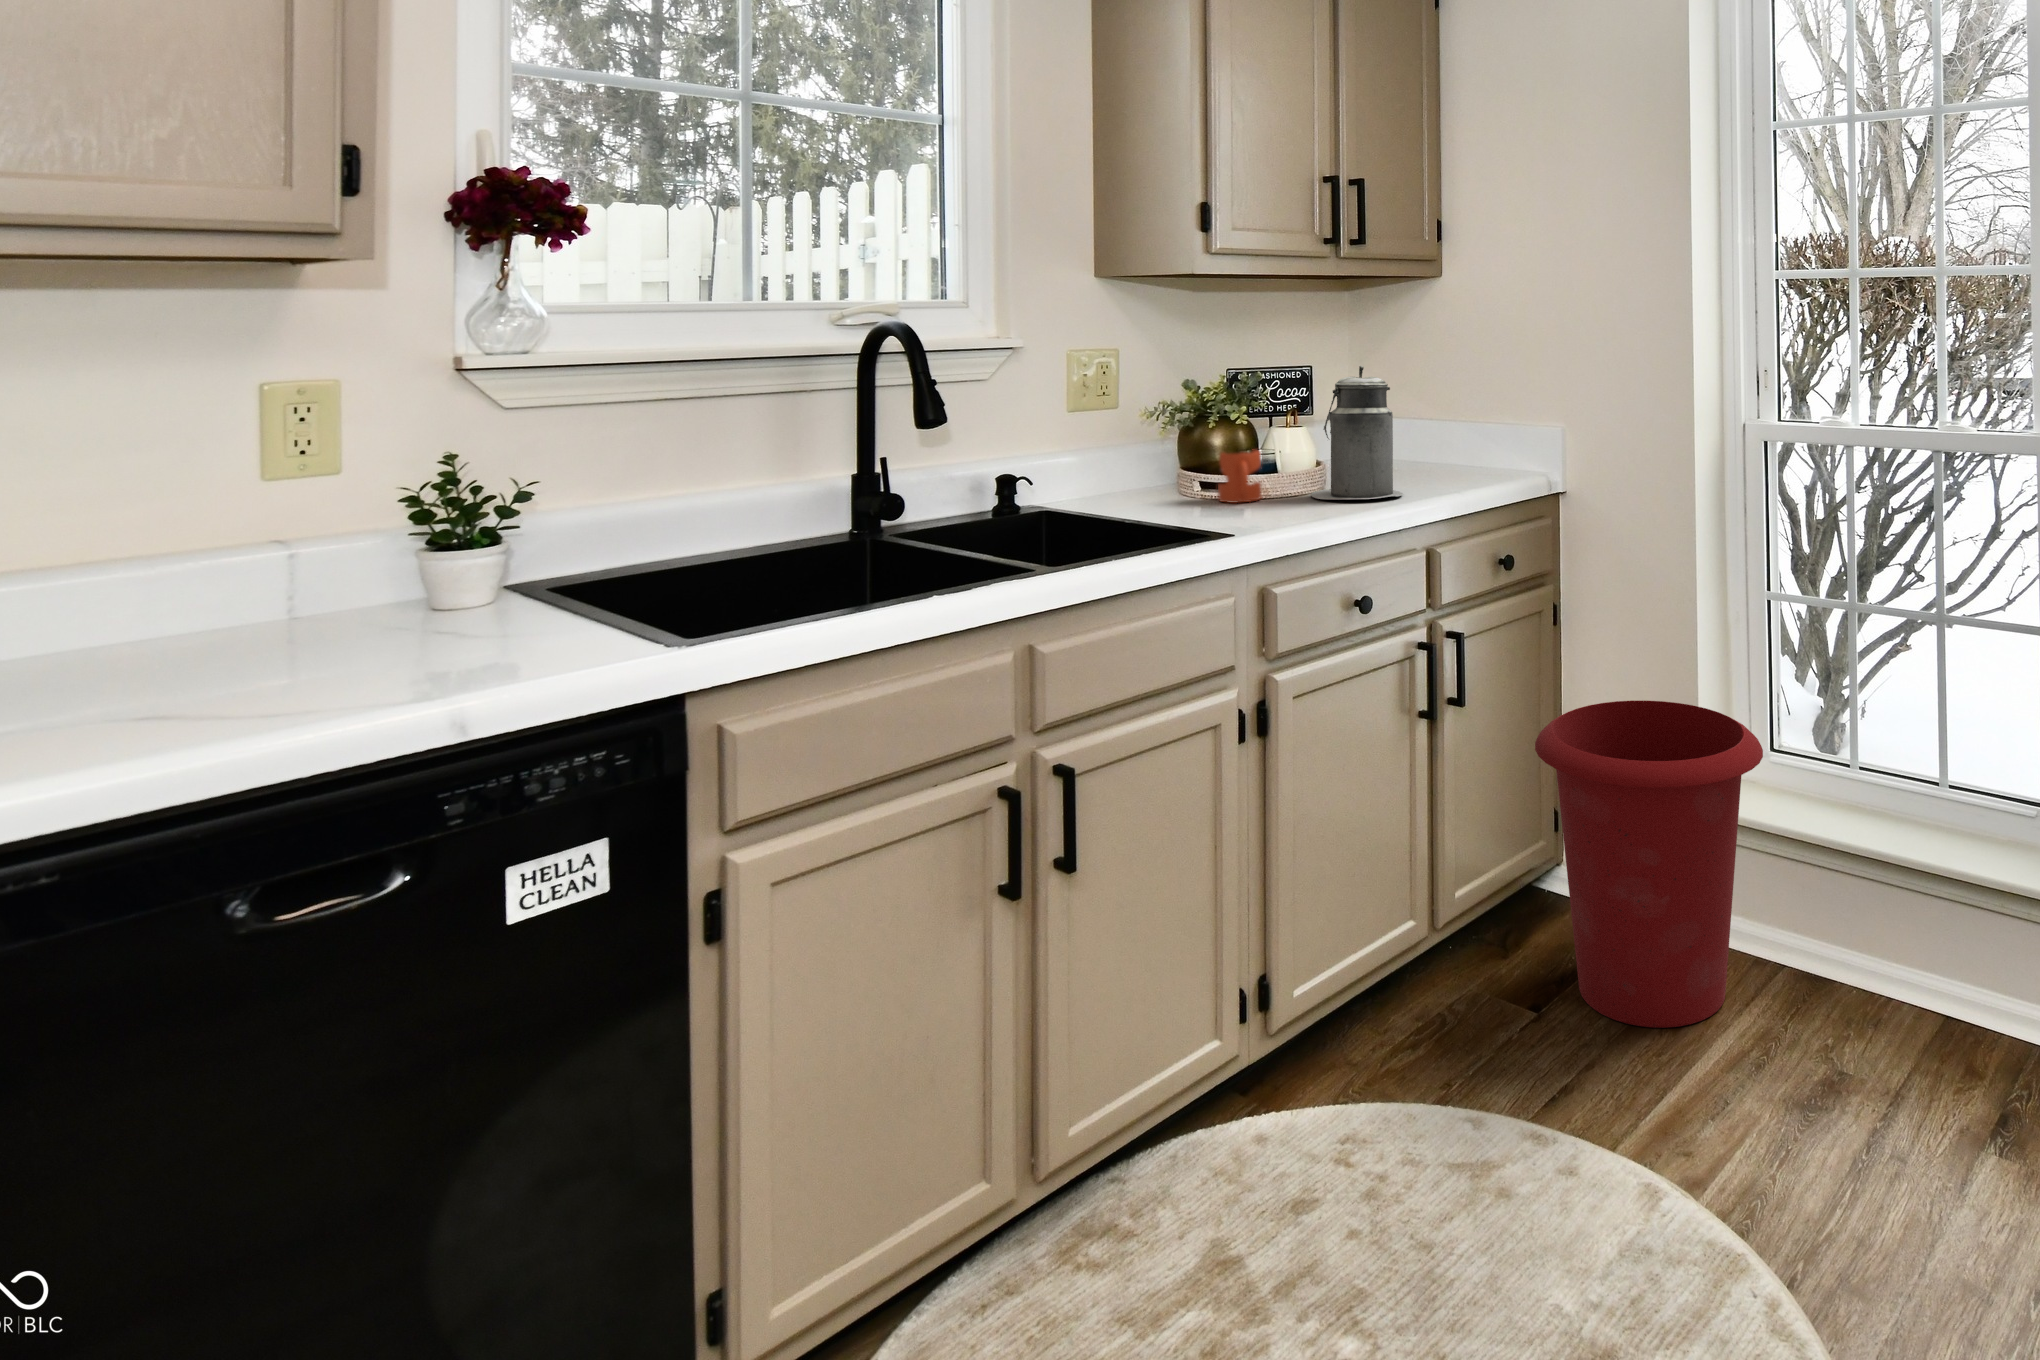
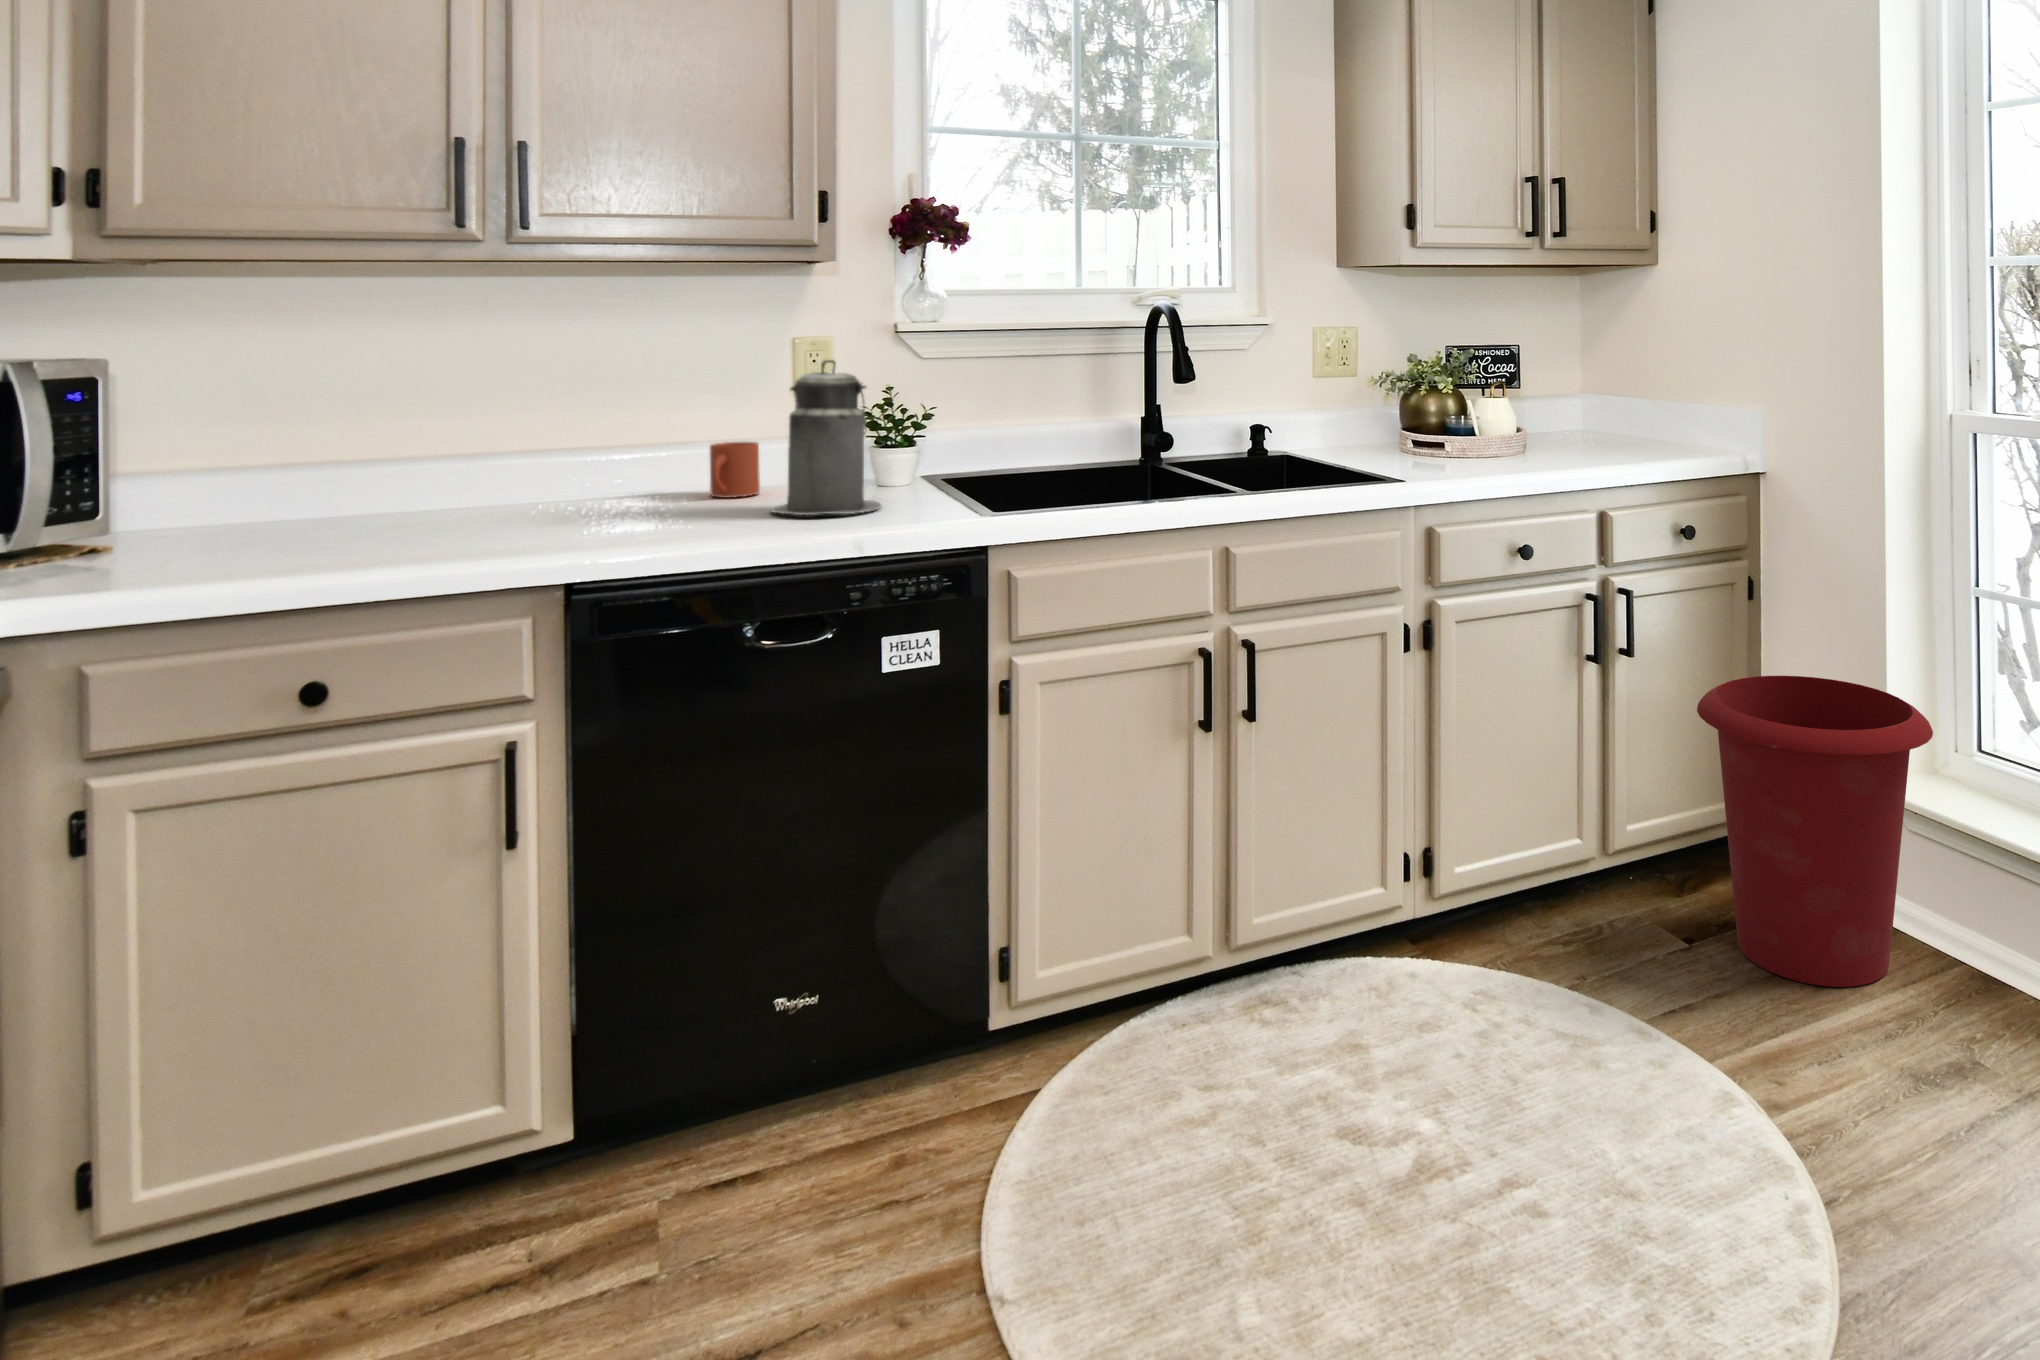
canister: present [1311,366,1403,500] -> present [771,360,881,515]
mug: present [1218,450,1262,503] -> present [710,442,760,498]

